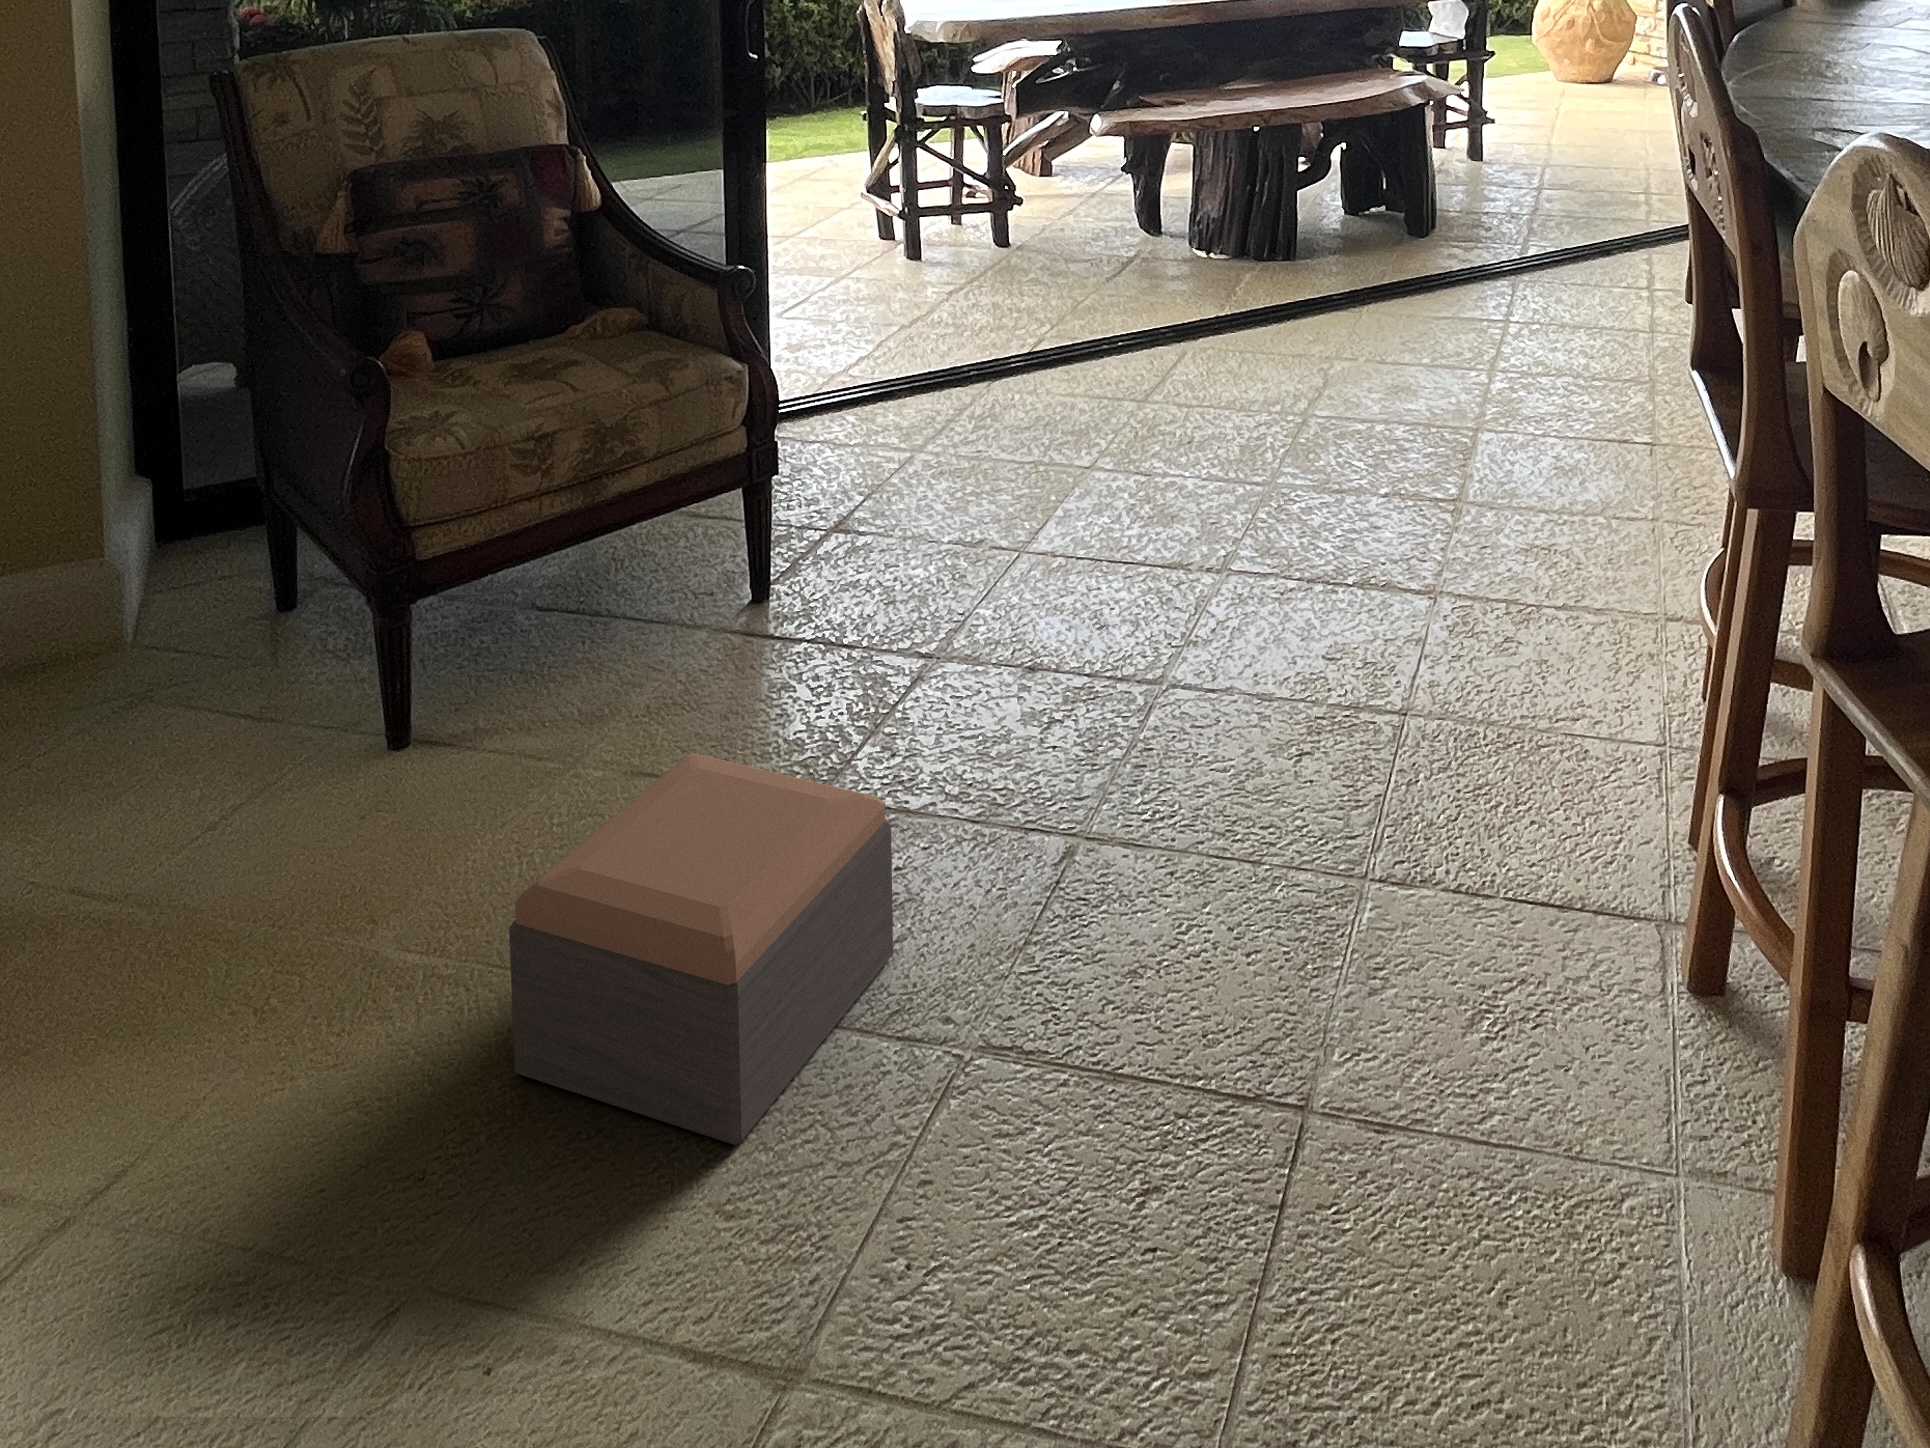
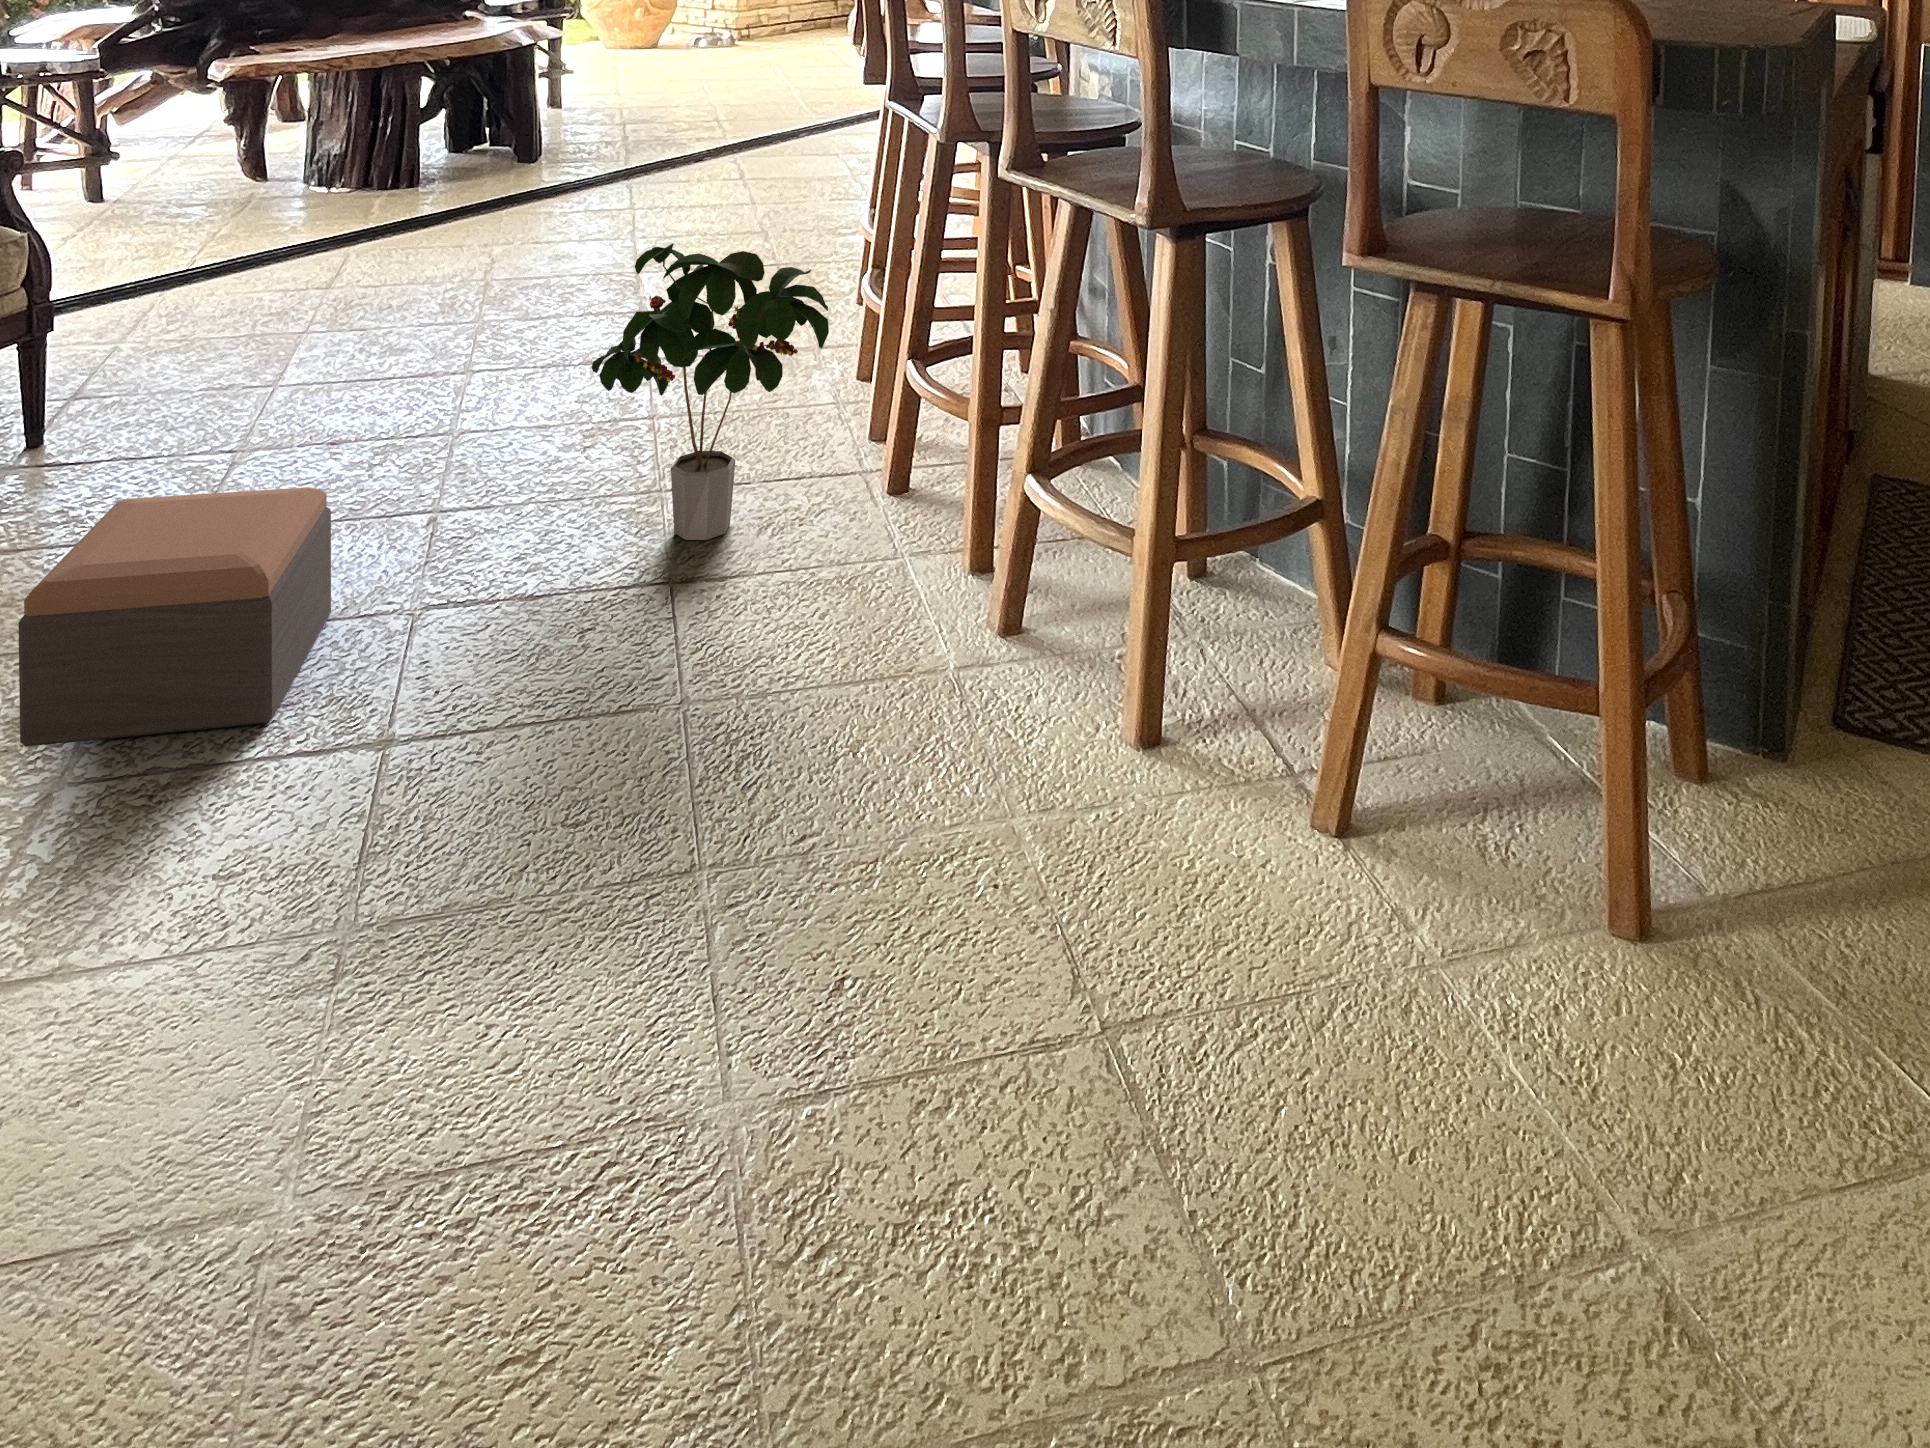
potted plant: none [1252,523,1541,976] -> present [591,243,829,540]

